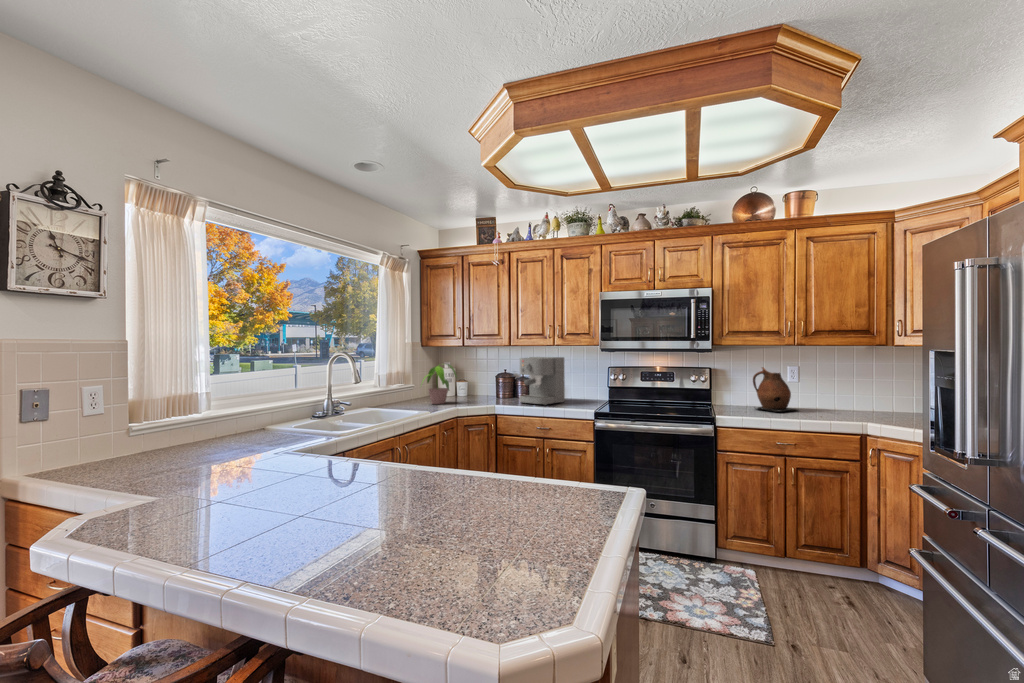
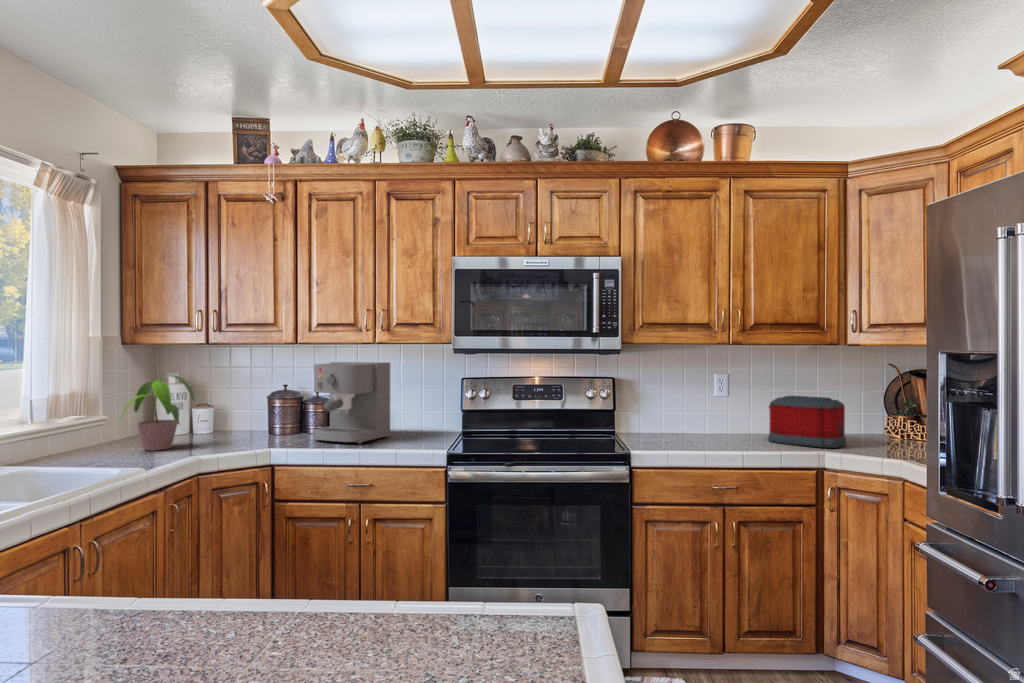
ceramic pitcher: present [753,367,797,412] -> none [670,375,730,440]
toaster: none [828,383,893,421] -> present [768,396,846,448]

